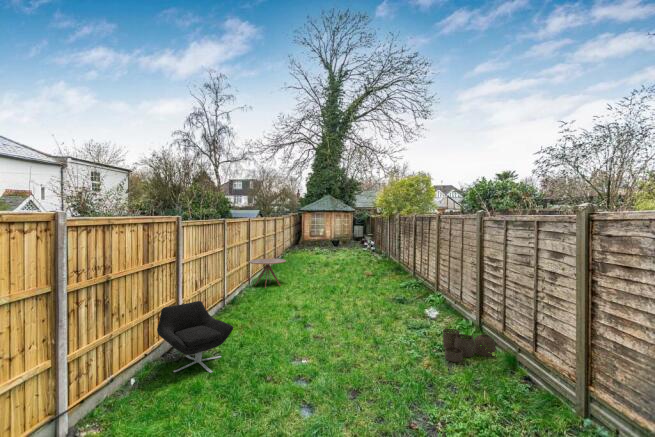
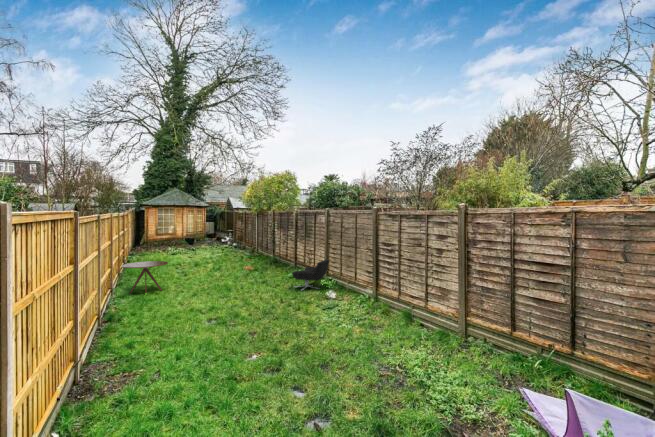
lounge chair: present [157,301,233,373] -> present [292,259,329,290]
woven basket: present [443,326,496,362] -> none [356,301,394,326]

